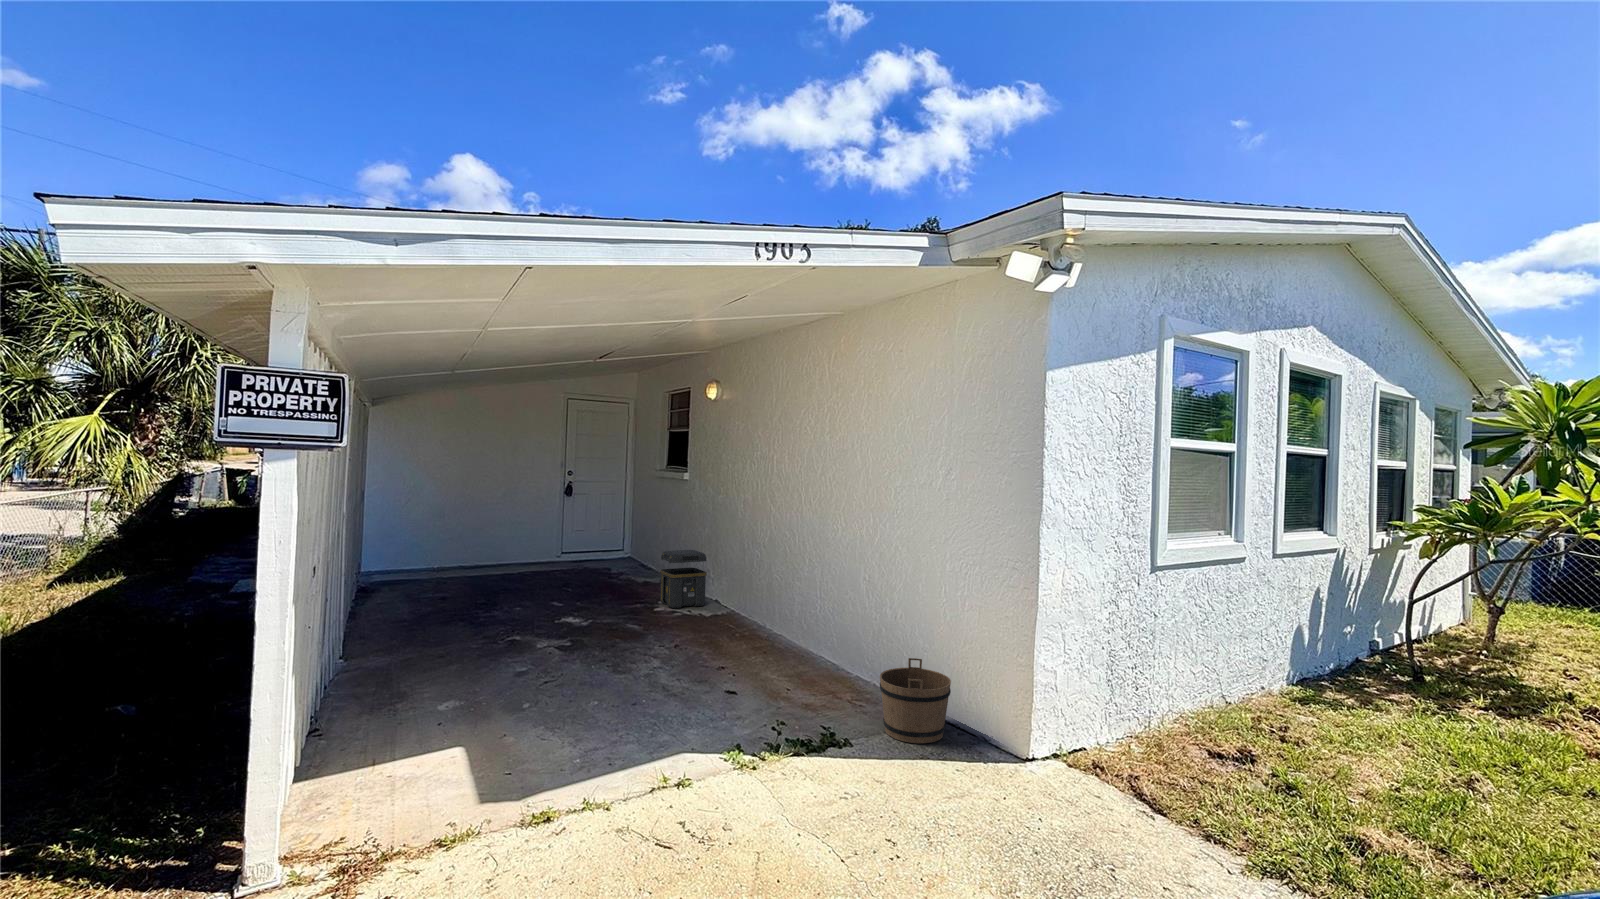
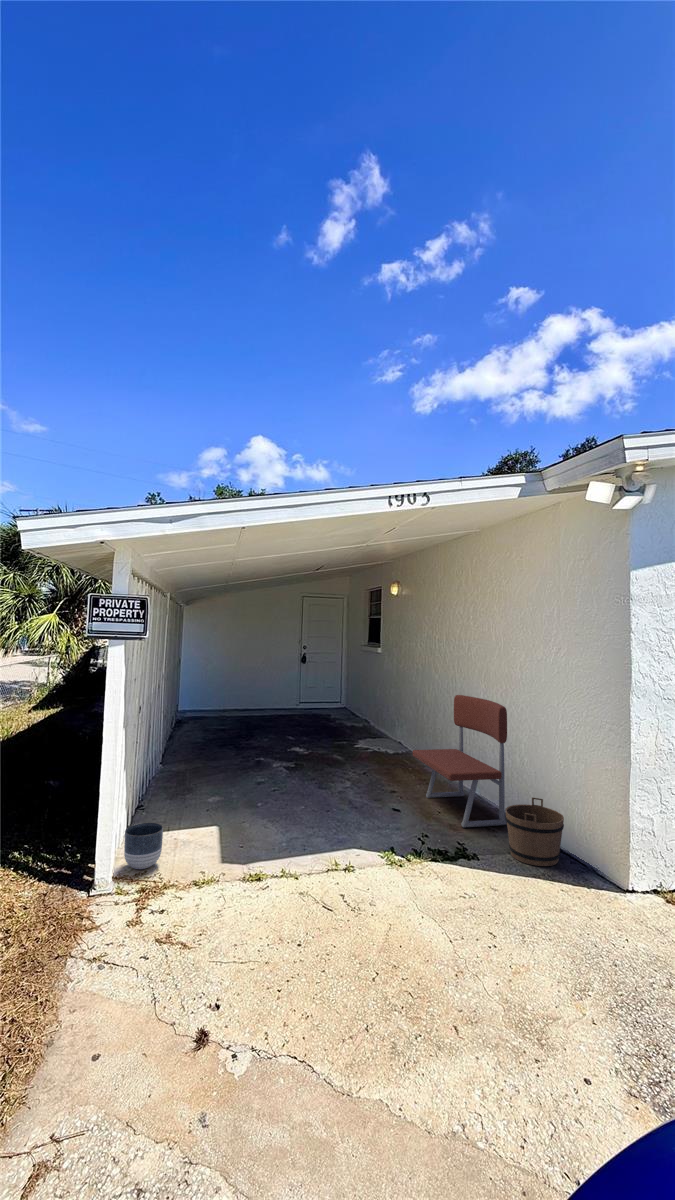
bench: none [743,532,875,705] -> present [413,695,507,827]
toolbox: present [660,550,707,608] -> none [367,705,399,747]
planter: none [299,757,373,837] -> present [124,823,163,869]

